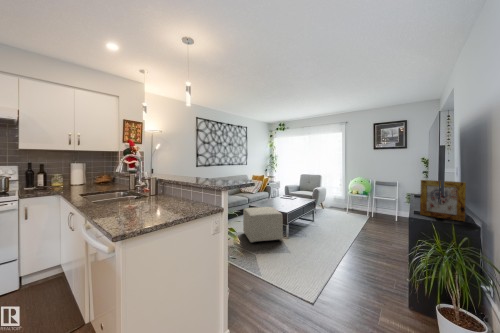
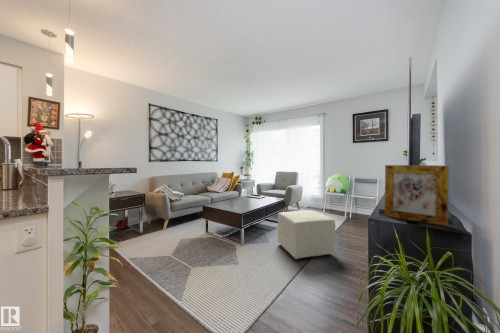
ottoman: present [243,207,283,243] -> present [278,210,336,259]

